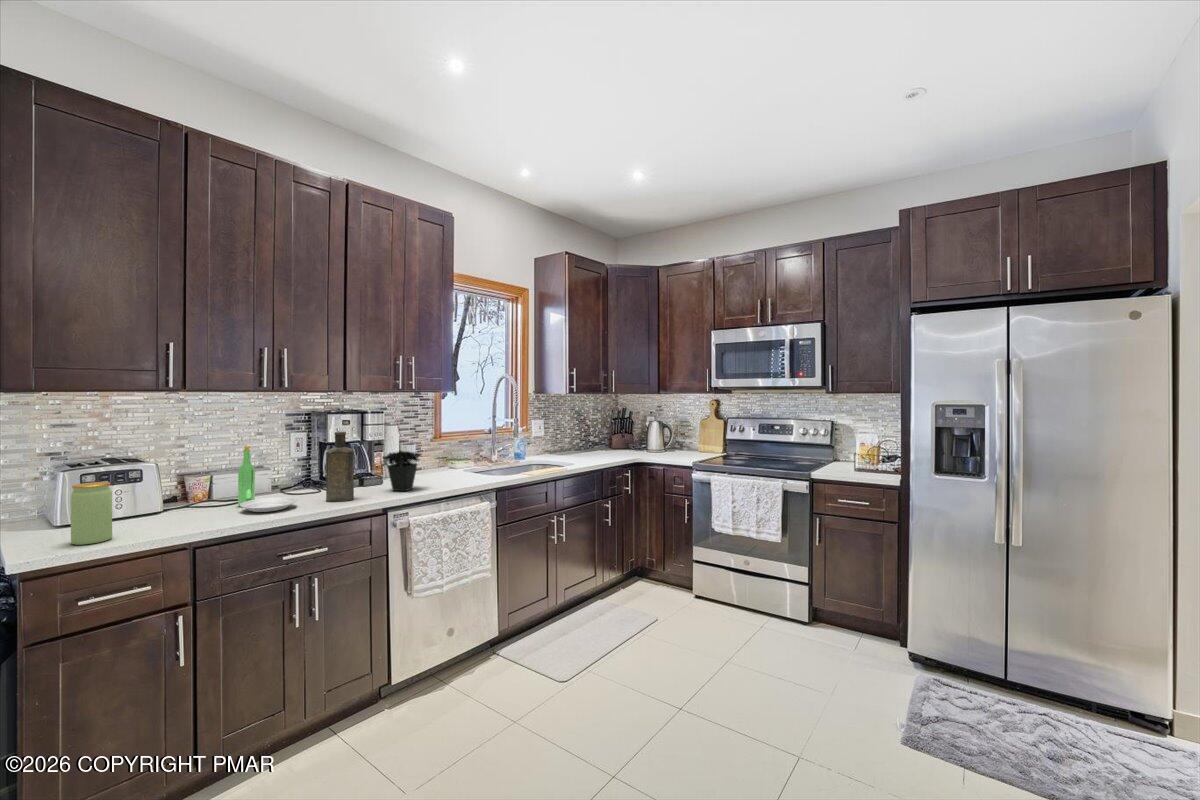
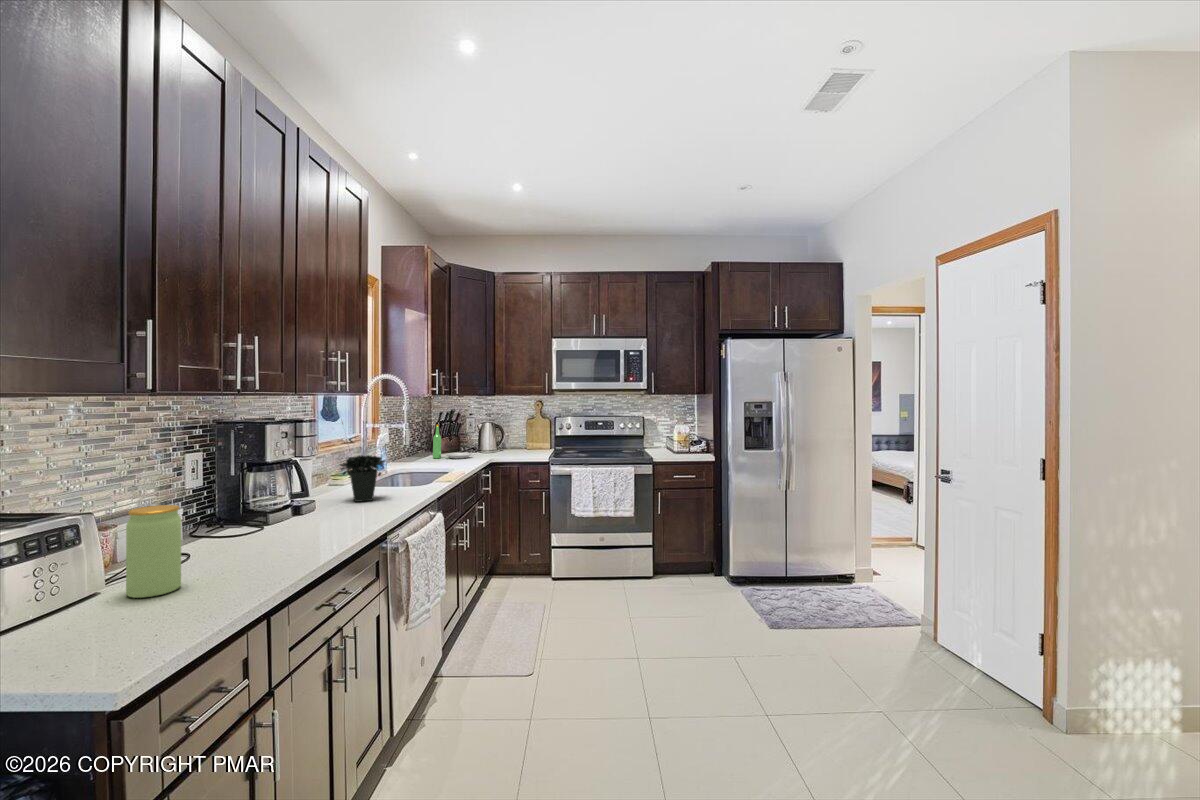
bottle: present [326,432,354,501] -> none [303,433,343,518]
plate: present [238,446,297,512] -> present [433,425,472,458]

